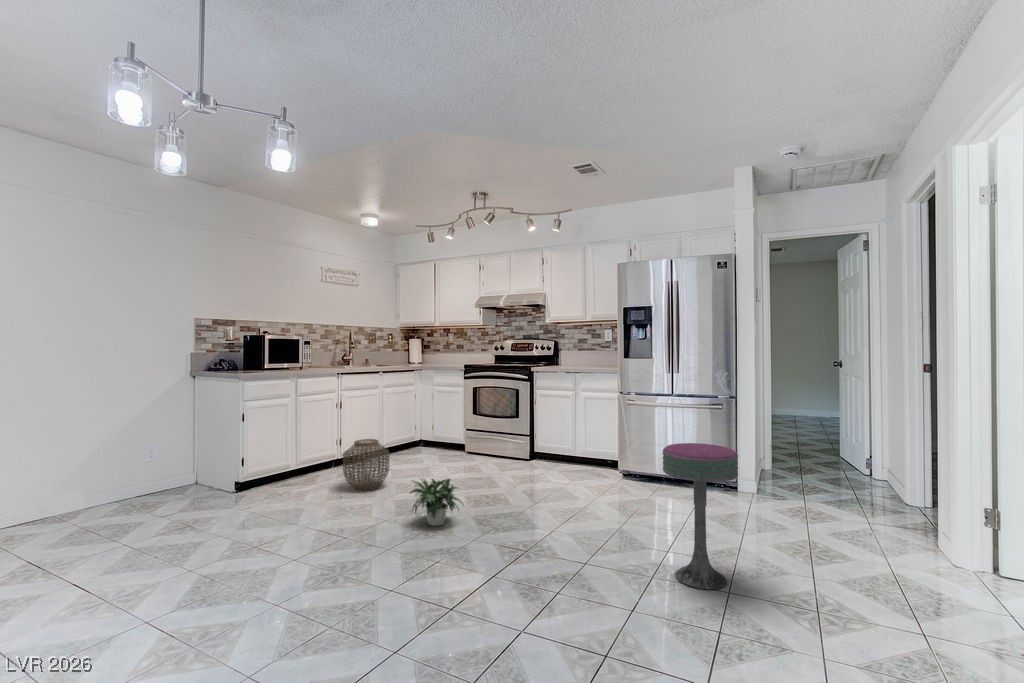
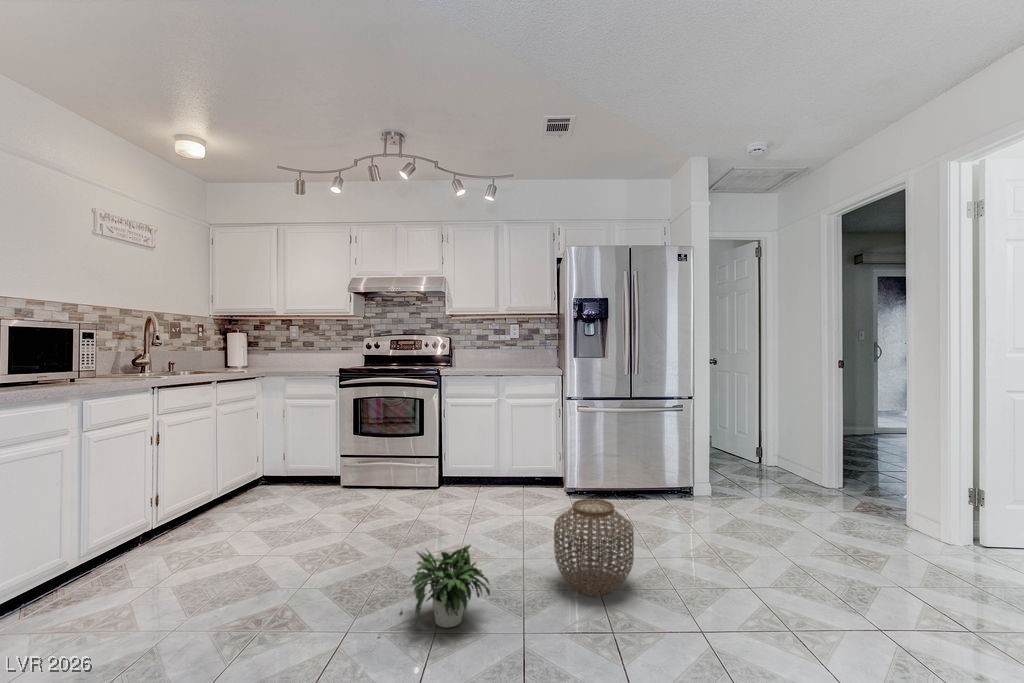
woven basket: present [343,439,389,491] -> present [554,499,634,596]
bar stool: present [663,443,738,589] -> none [800,455,904,637]

